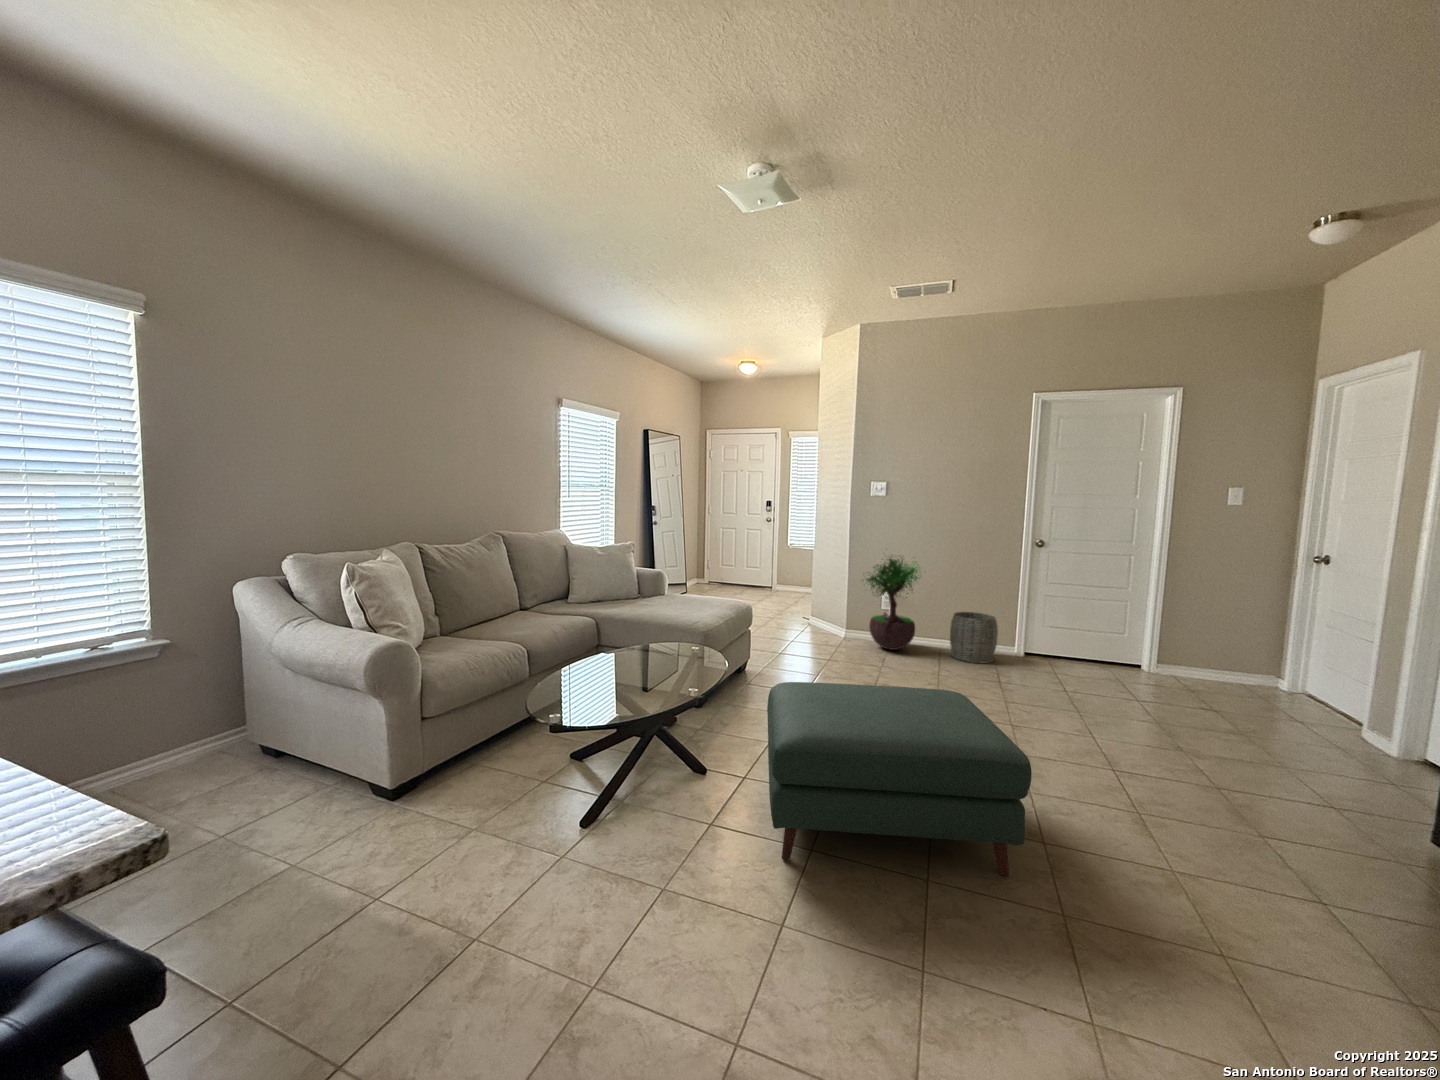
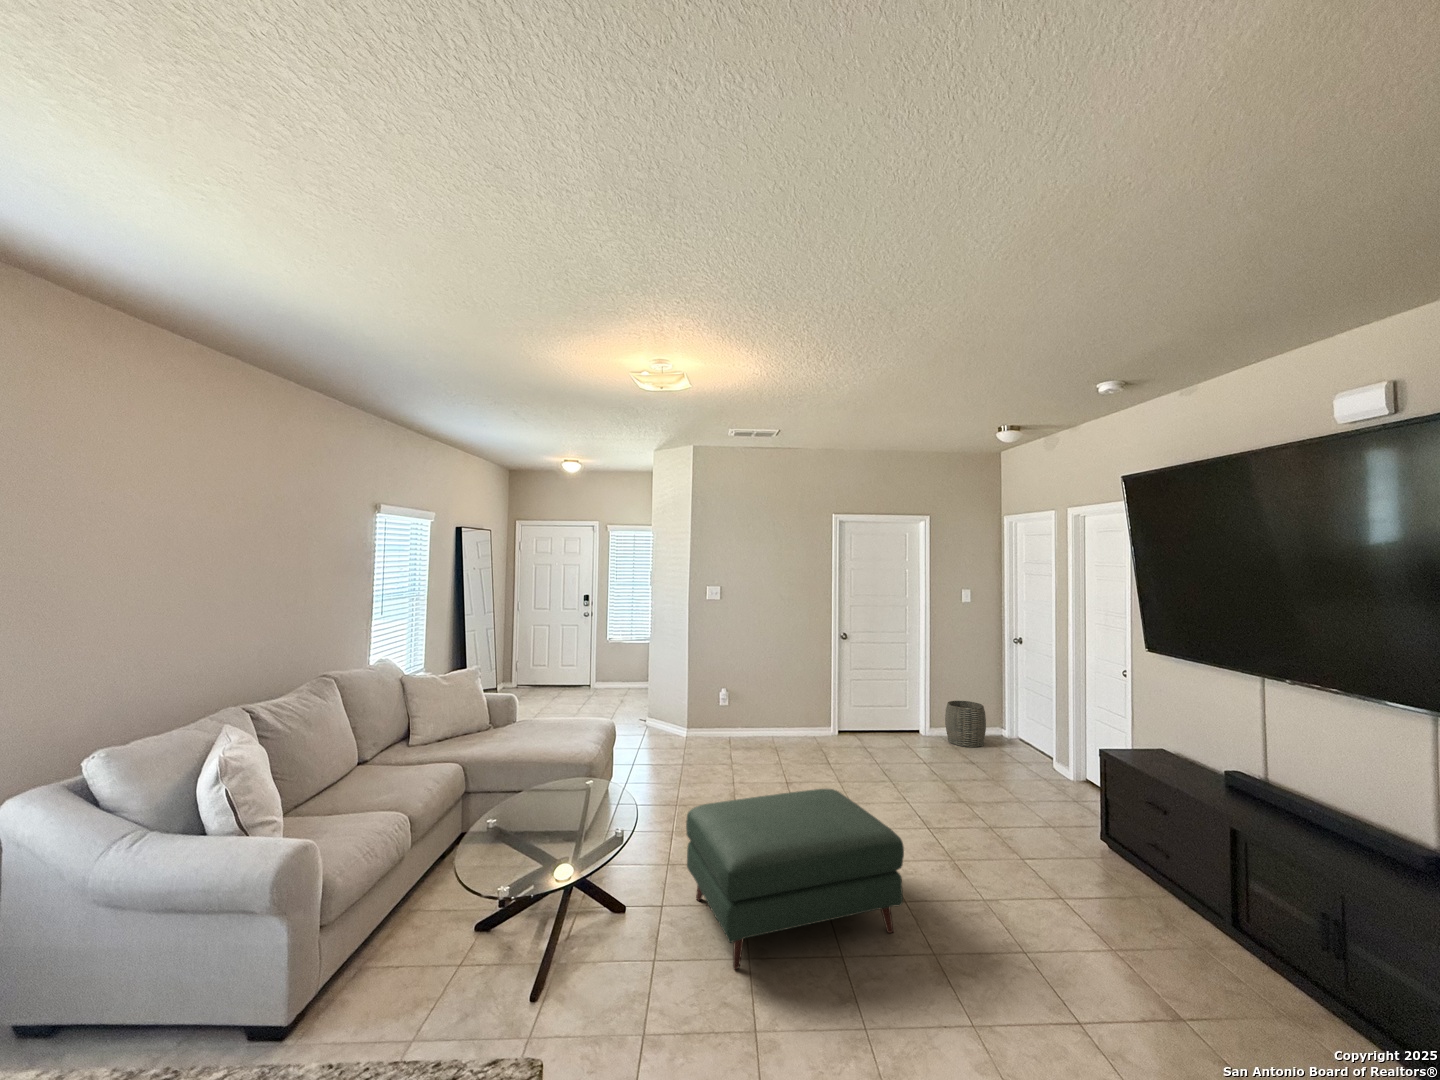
potted tree: present [866,558,920,650] -> none [704,650,761,744]
woven basket: present [950,612,998,663] -> present [945,701,986,747]

